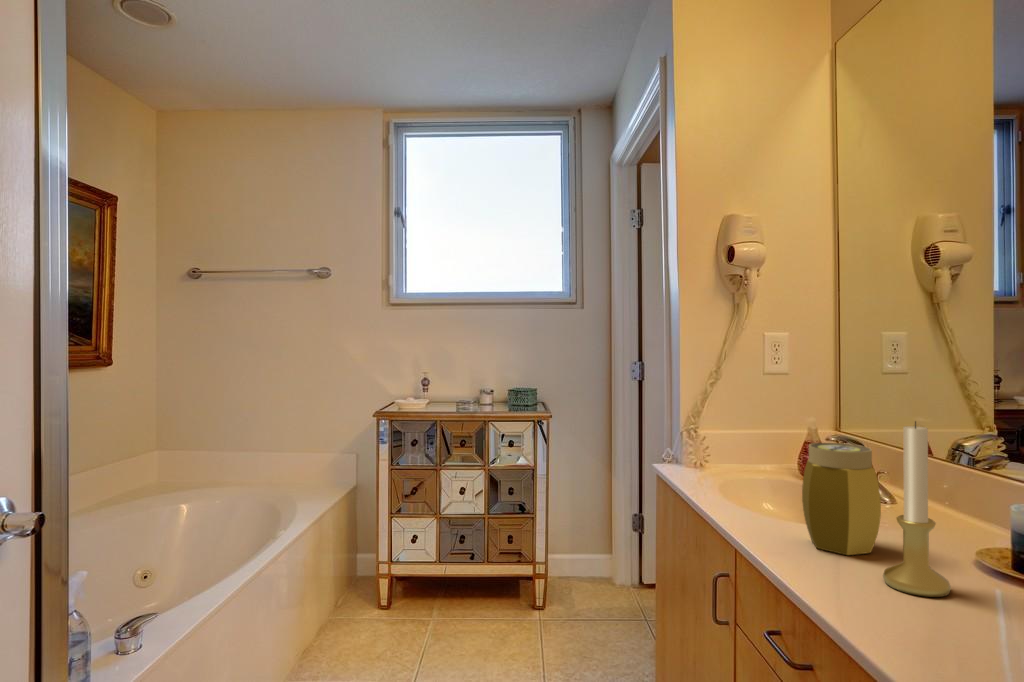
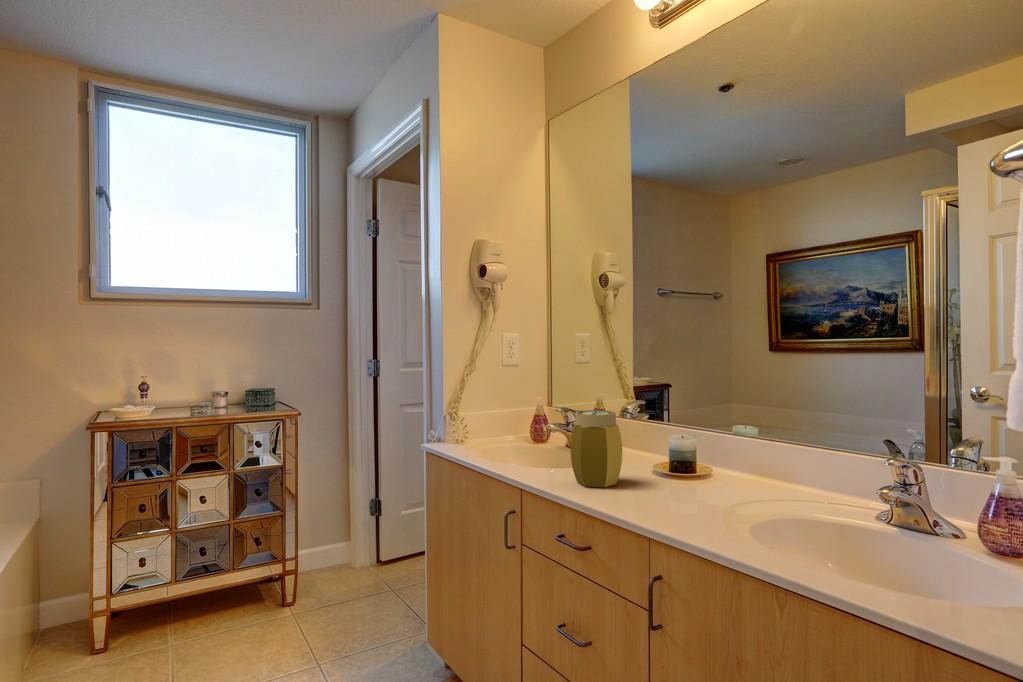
candle holder: present [883,421,951,597] -> none [635,389,674,503]

